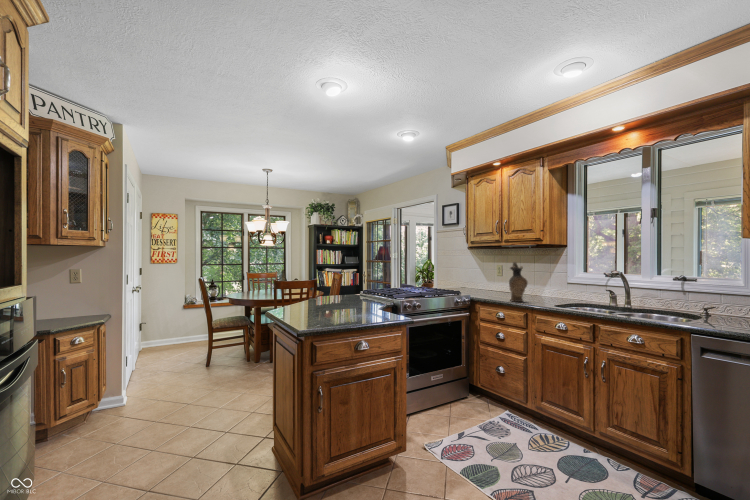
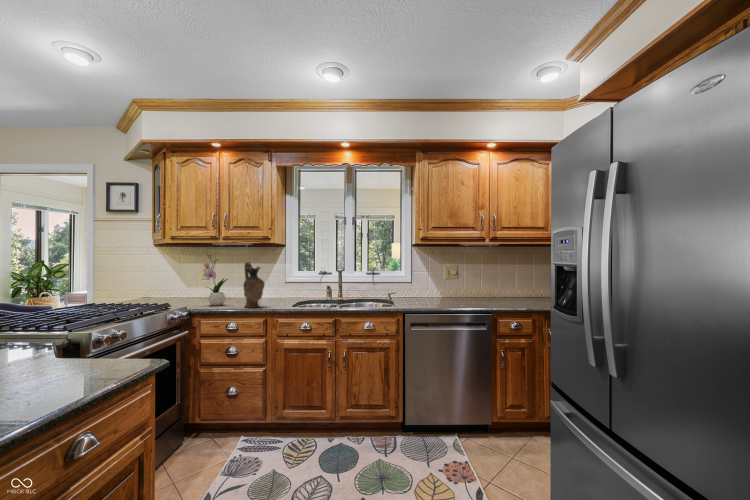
flower arrangement: none [485,255,503,297] -> present [204,255,228,306]

